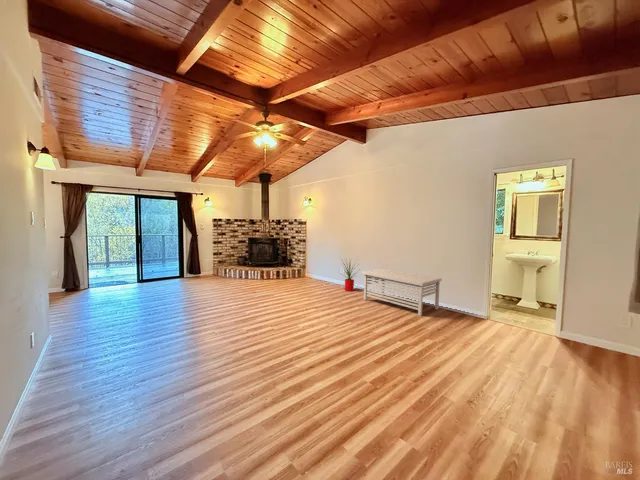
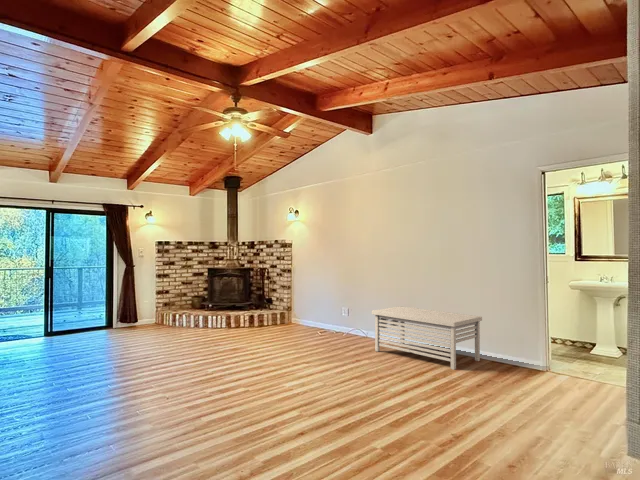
house plant: present [343,260,355,291] -> none [334,290,372,341]

